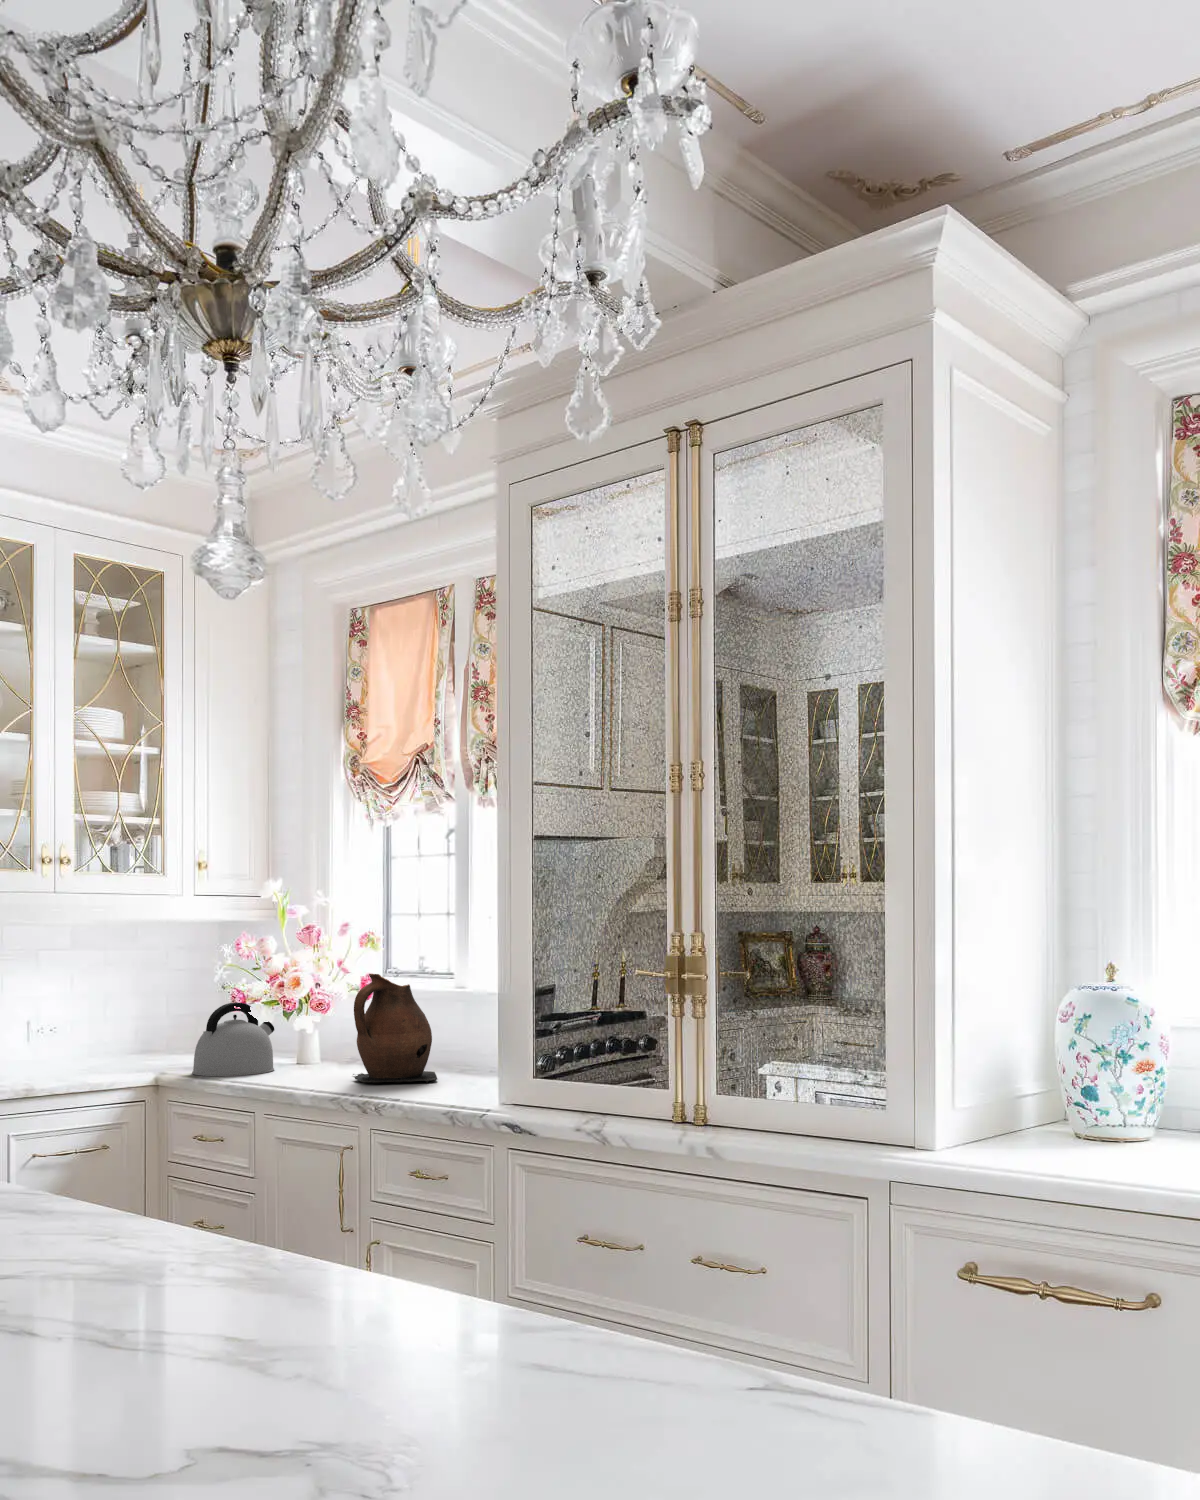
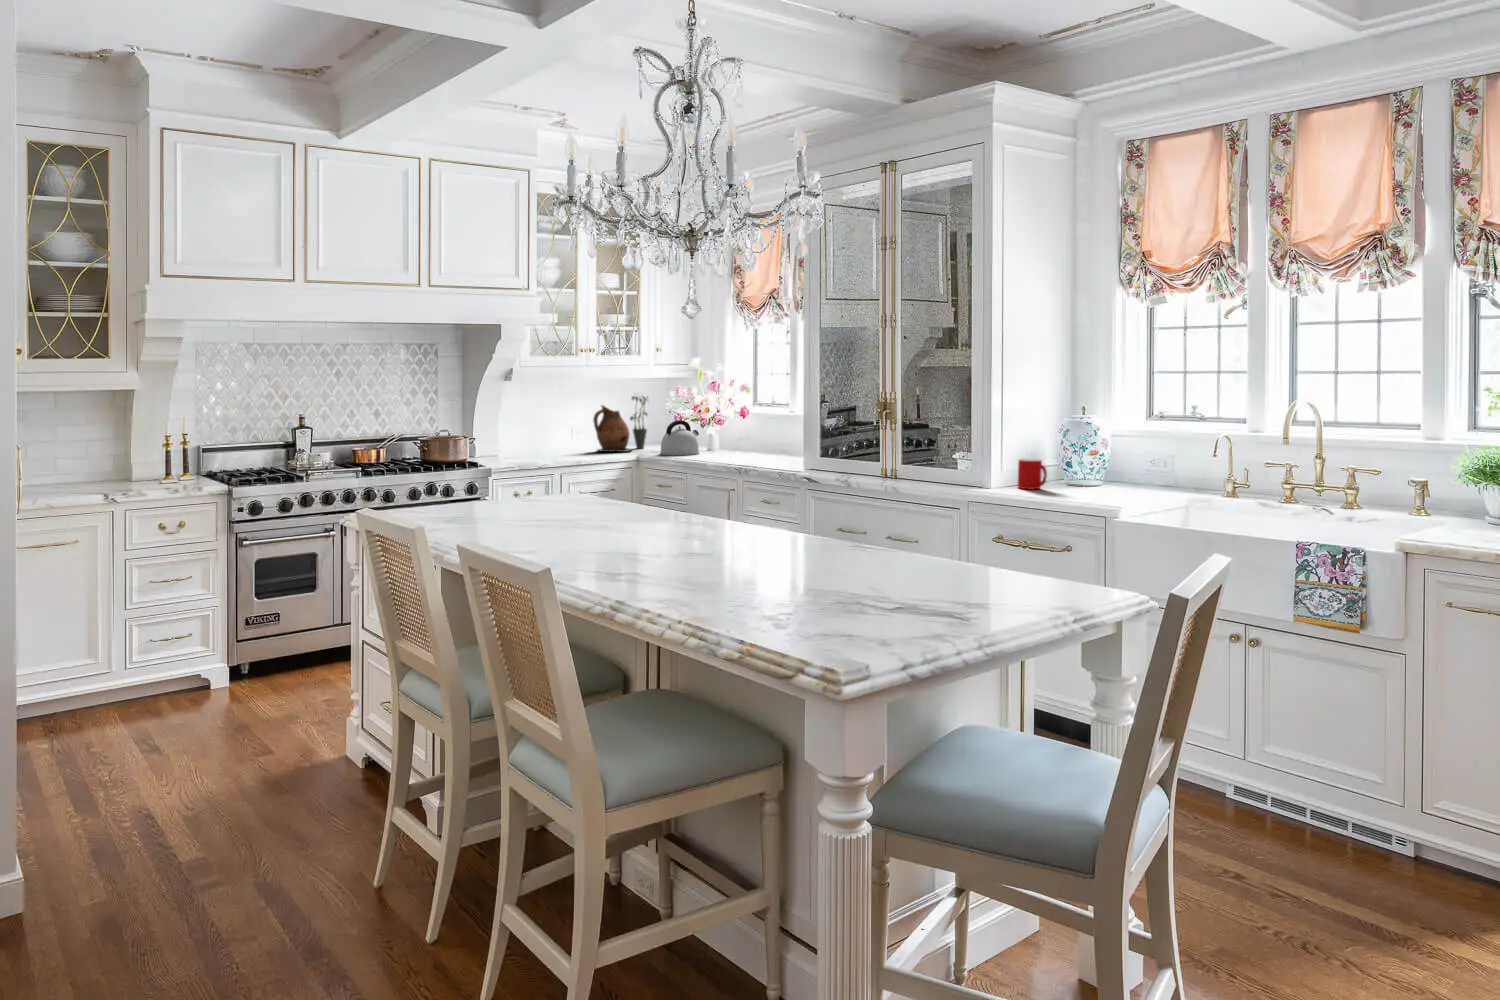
potted plant: none [134,948,183,1060] -> present [630,396,649,448]
ceramic pitcher: present [353,974,437,1083] -> present [593,405,631,452]
cup: none [989,1081,1058,1153] -> present [1018,459,1047,489]

